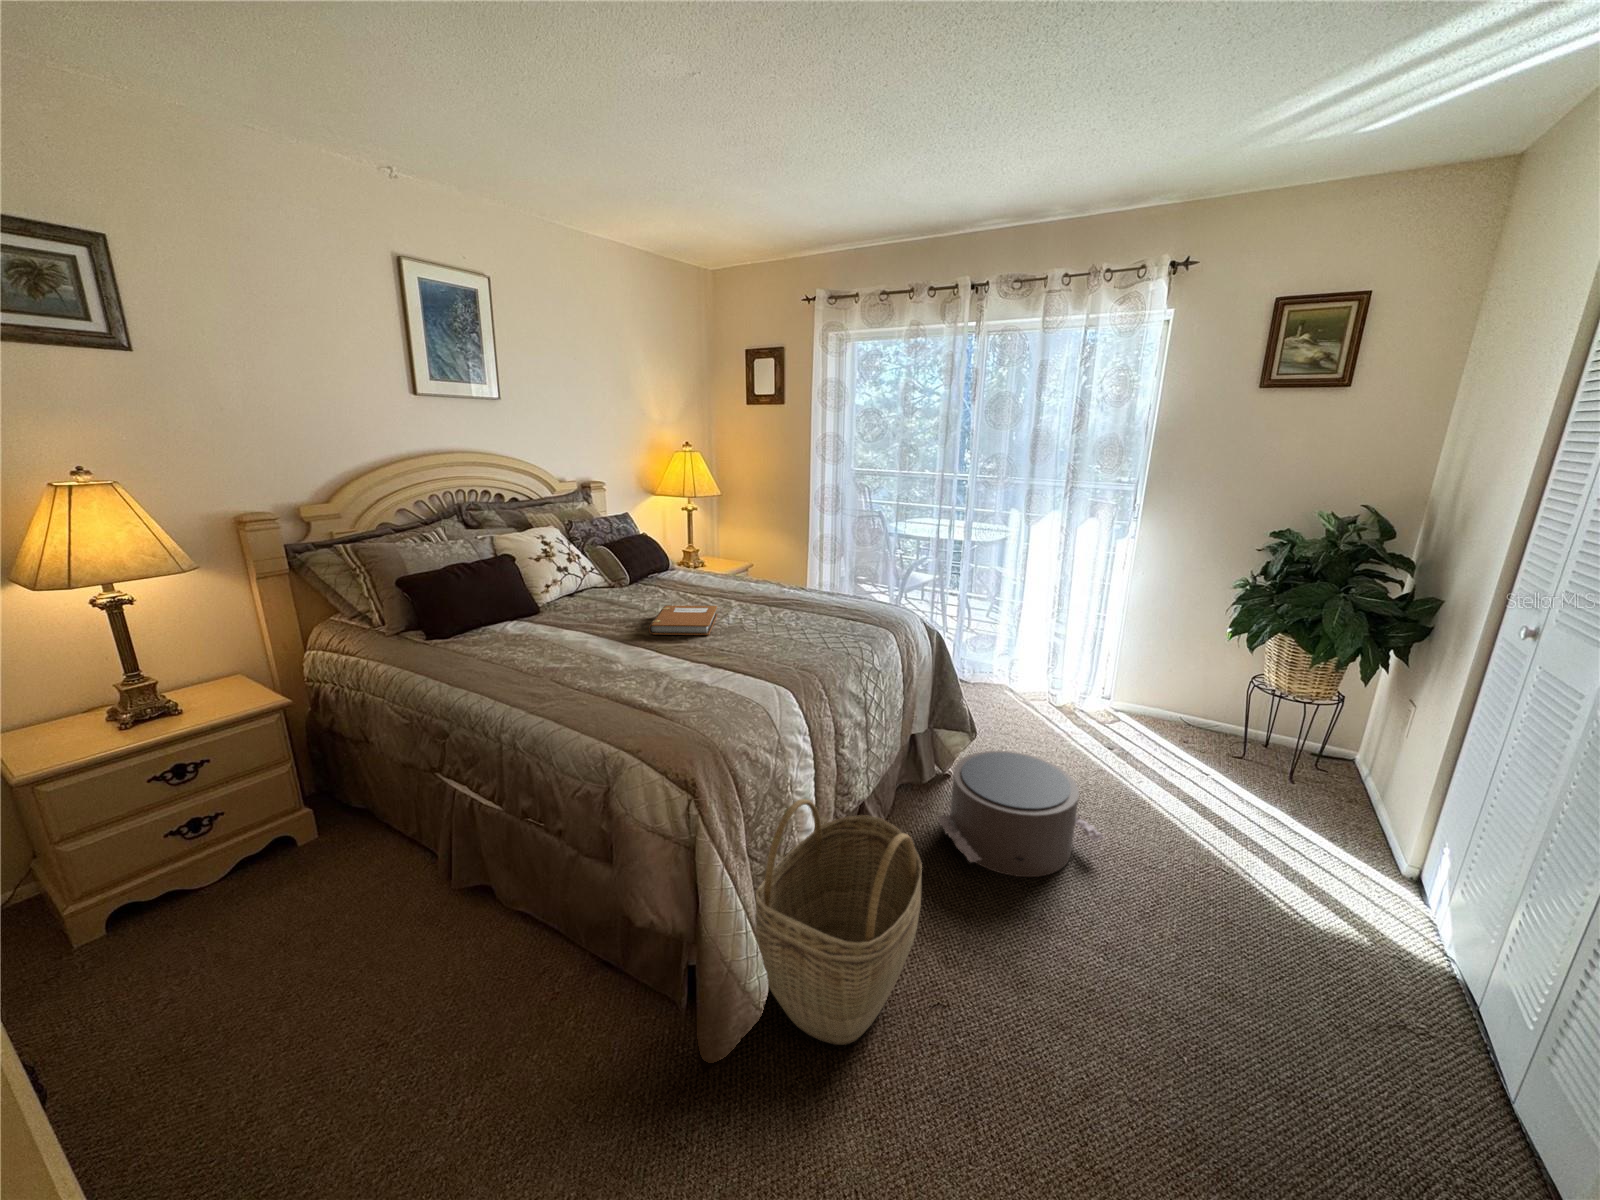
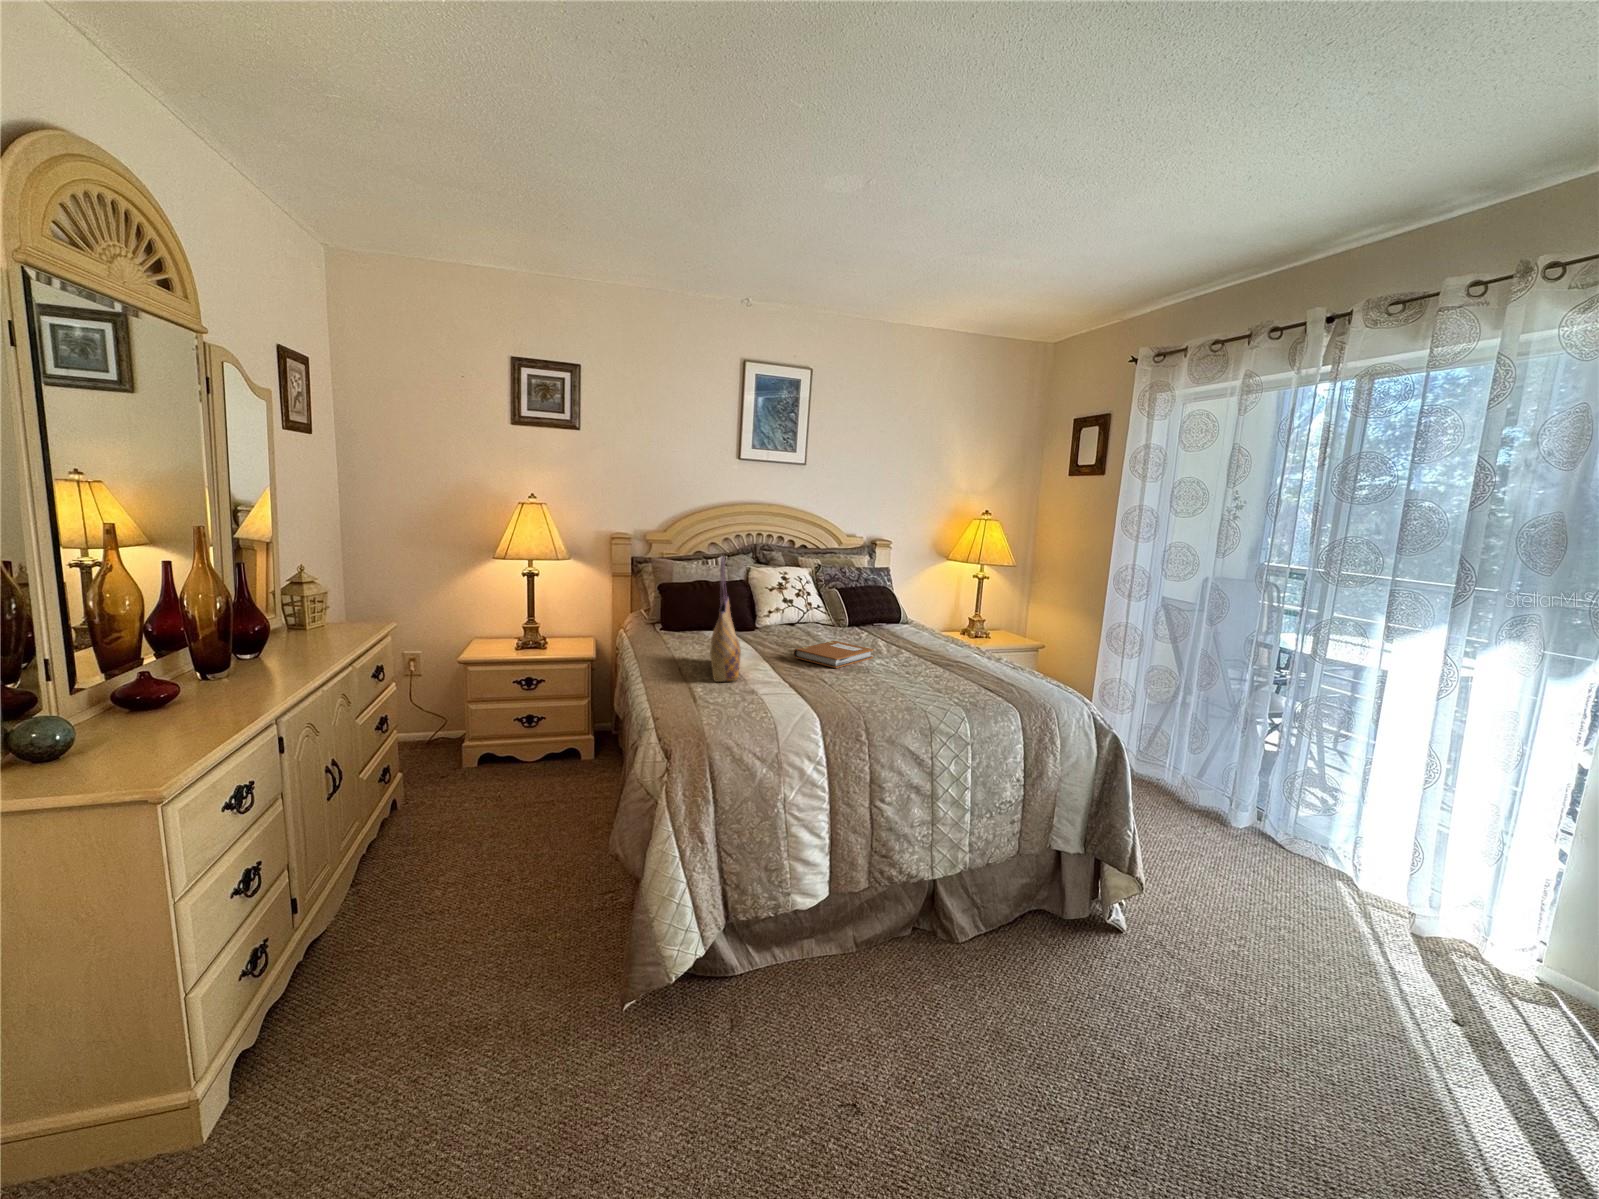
tote bag: none [567,536,647,687] -> present [710,557,741,682]
pouf: present [937,751,1104,877] -> none [1017,894,1254,1093]
woven basket: present [755,799,922,1045] -> none [685,815,872,1073]

